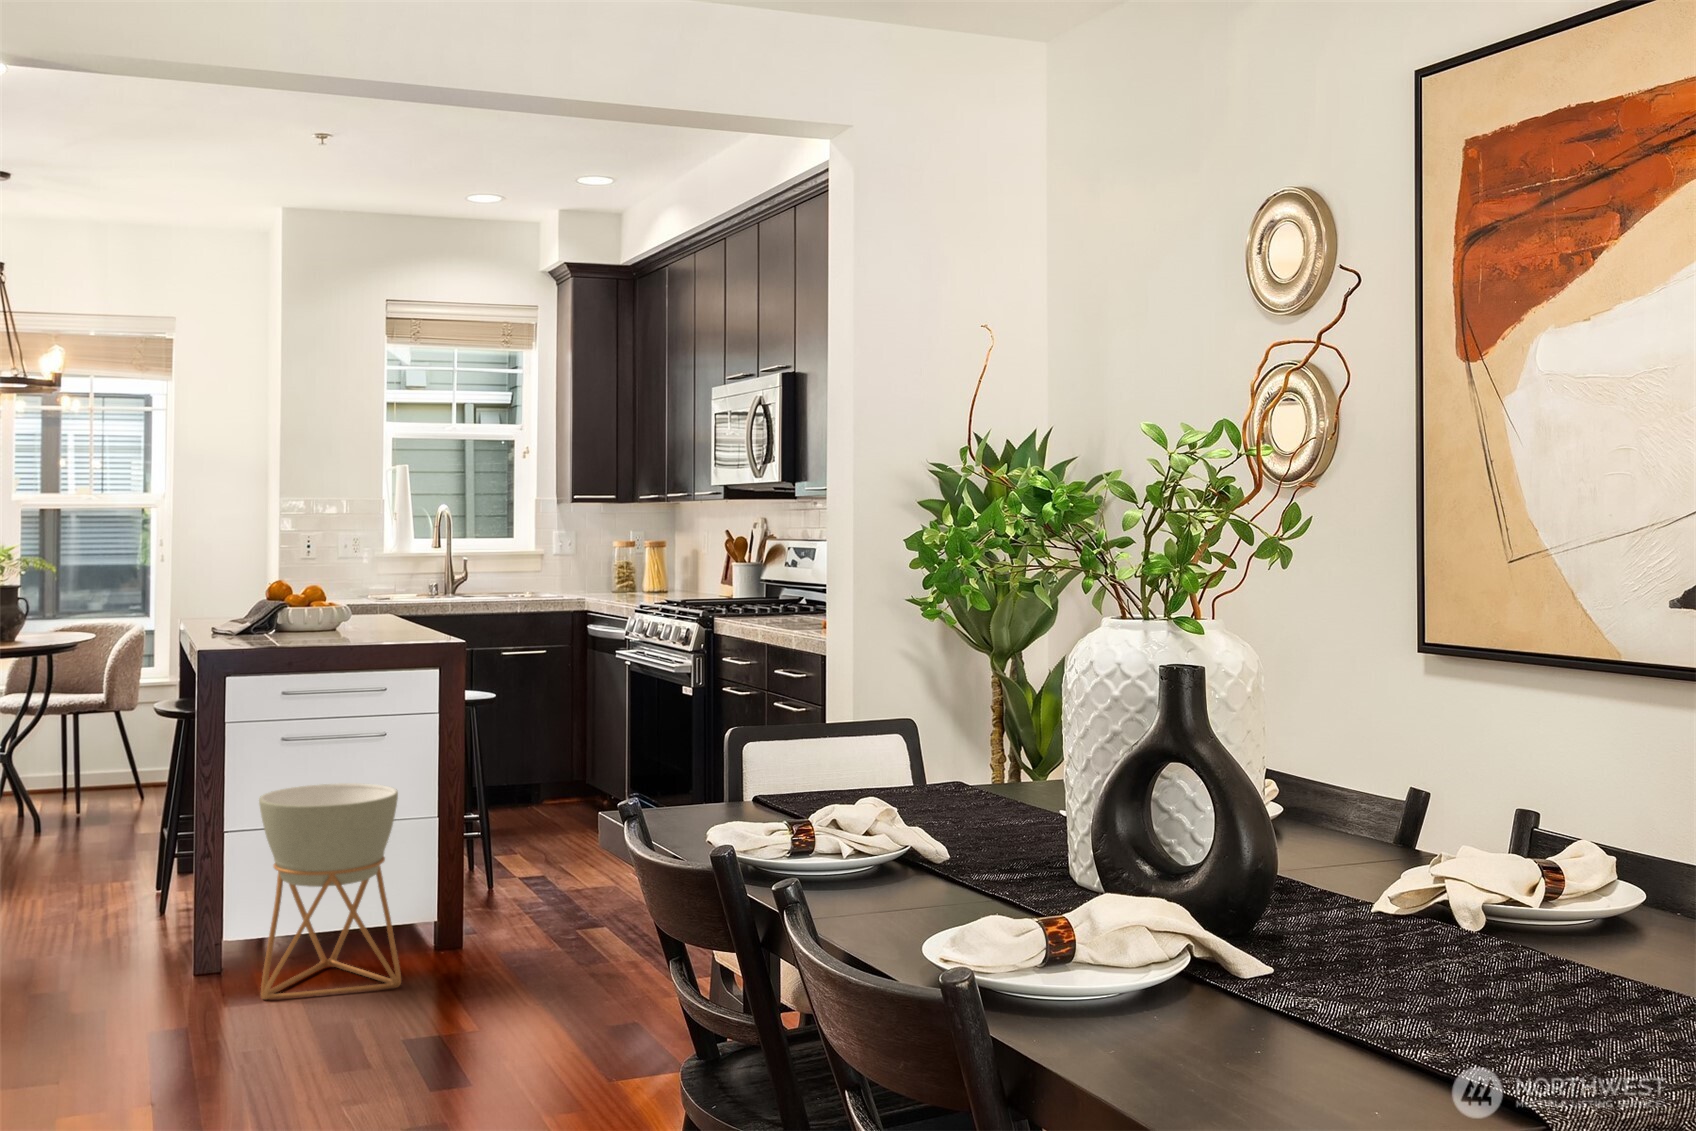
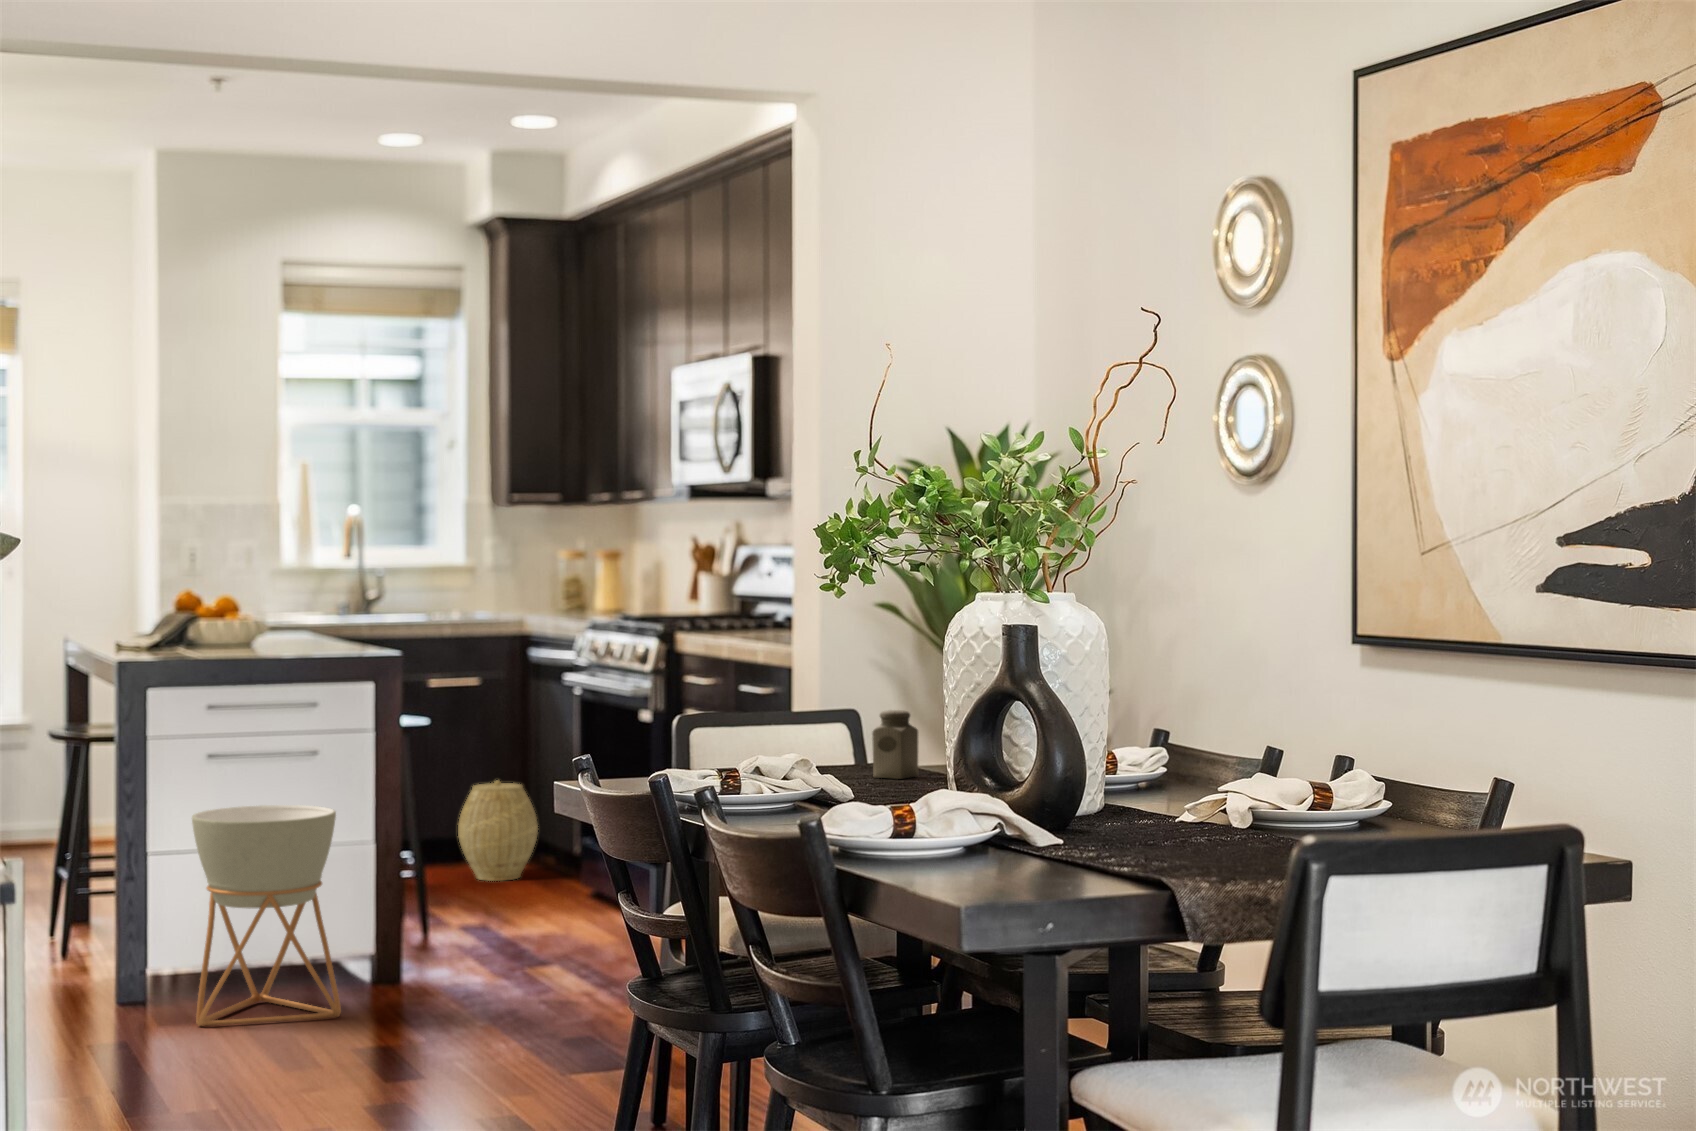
salt shaker: none [945,733,995,810] -> present [872,710,918,779]
woven basket: none [528,736,595,821] -> present [458,780,538,881]

